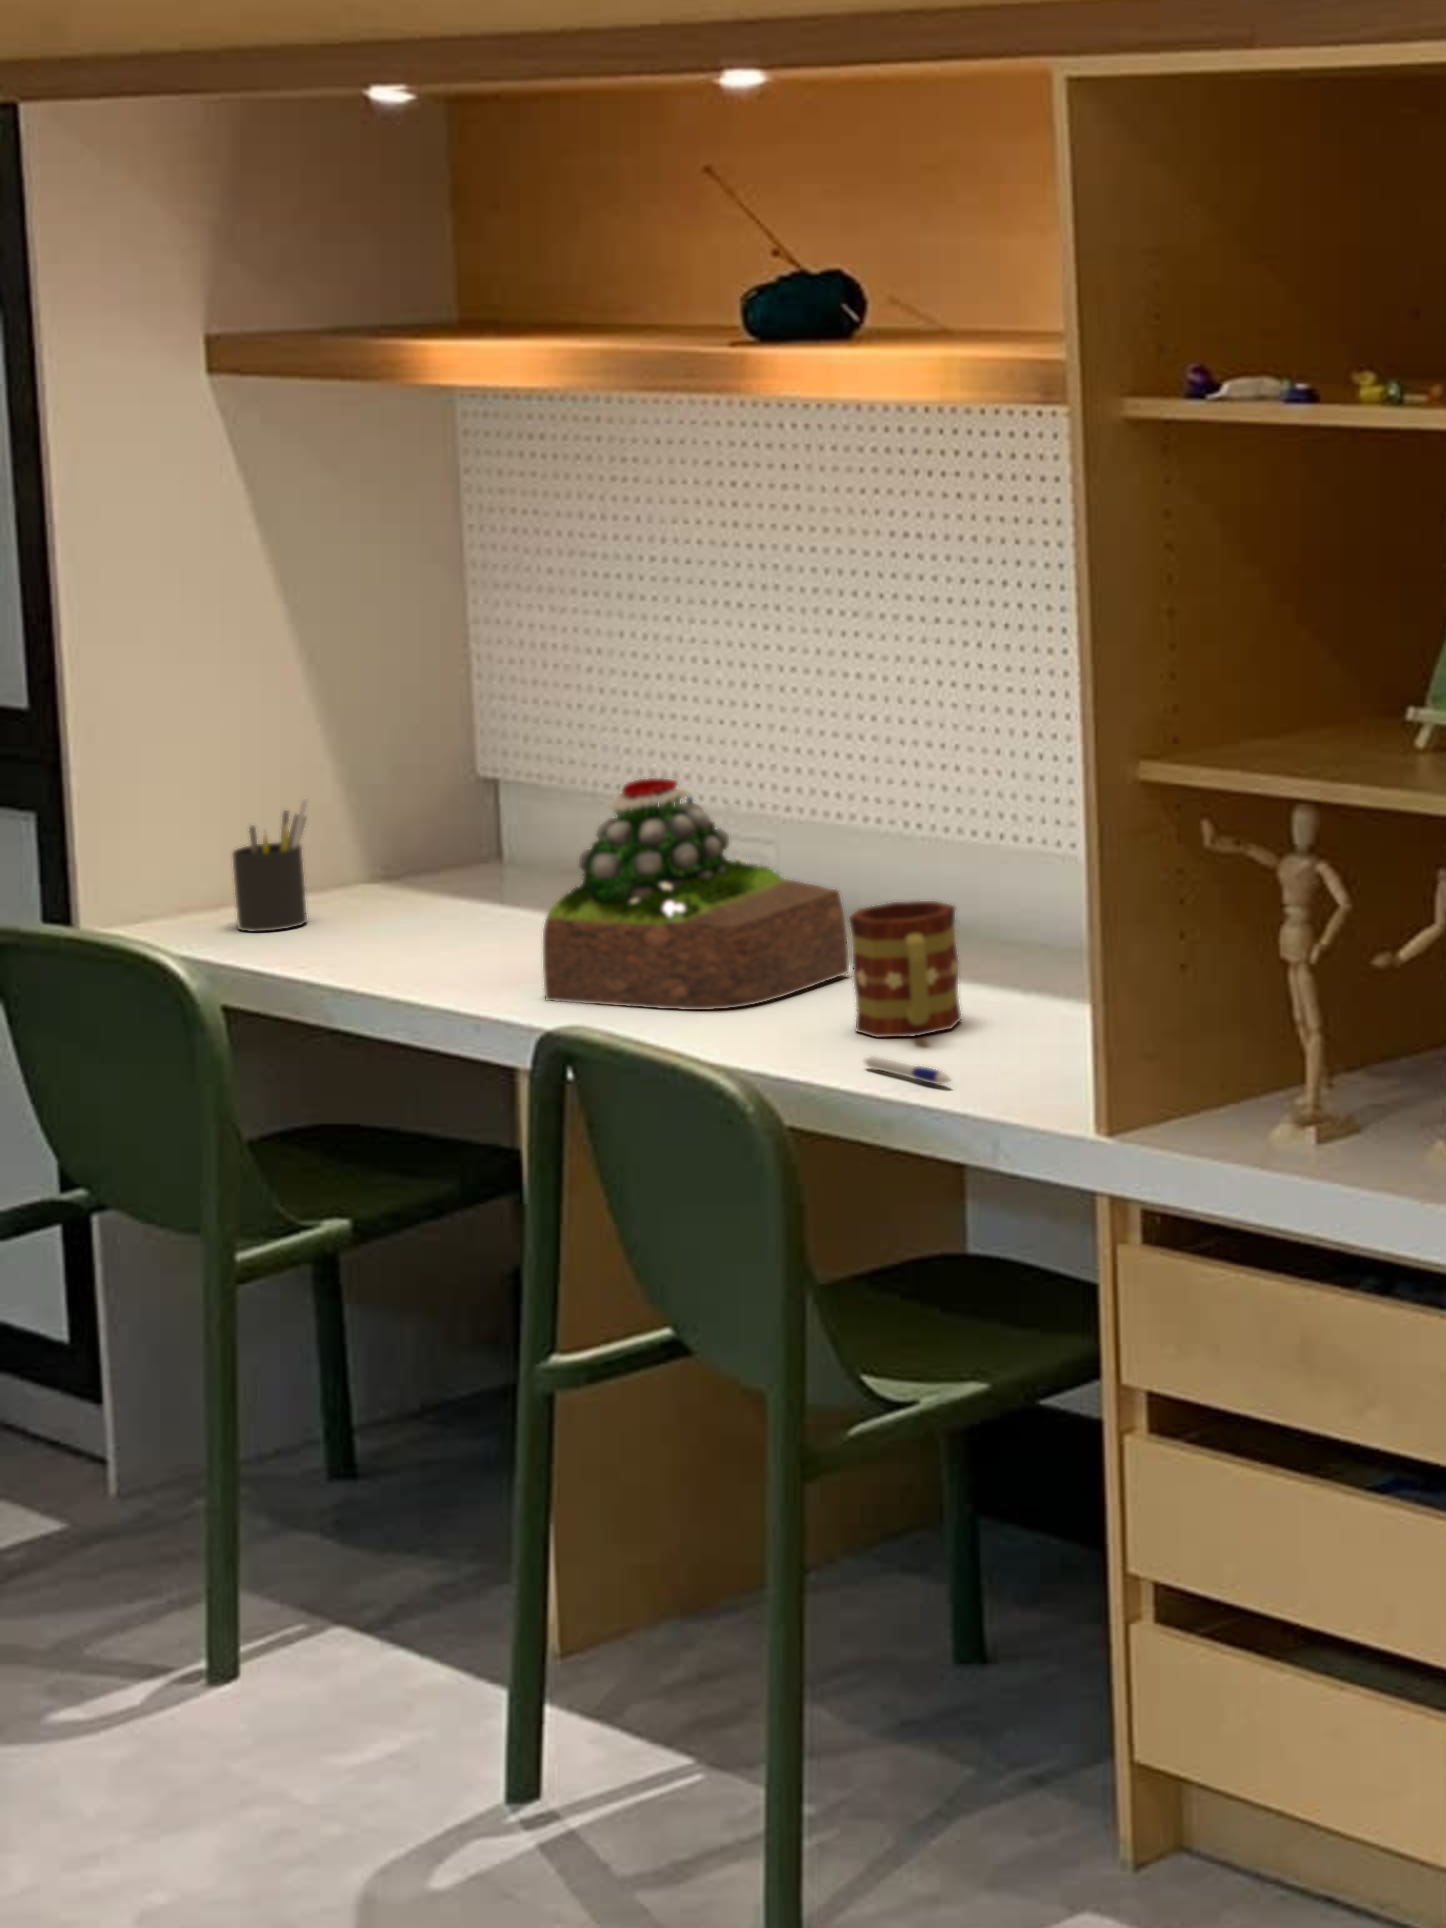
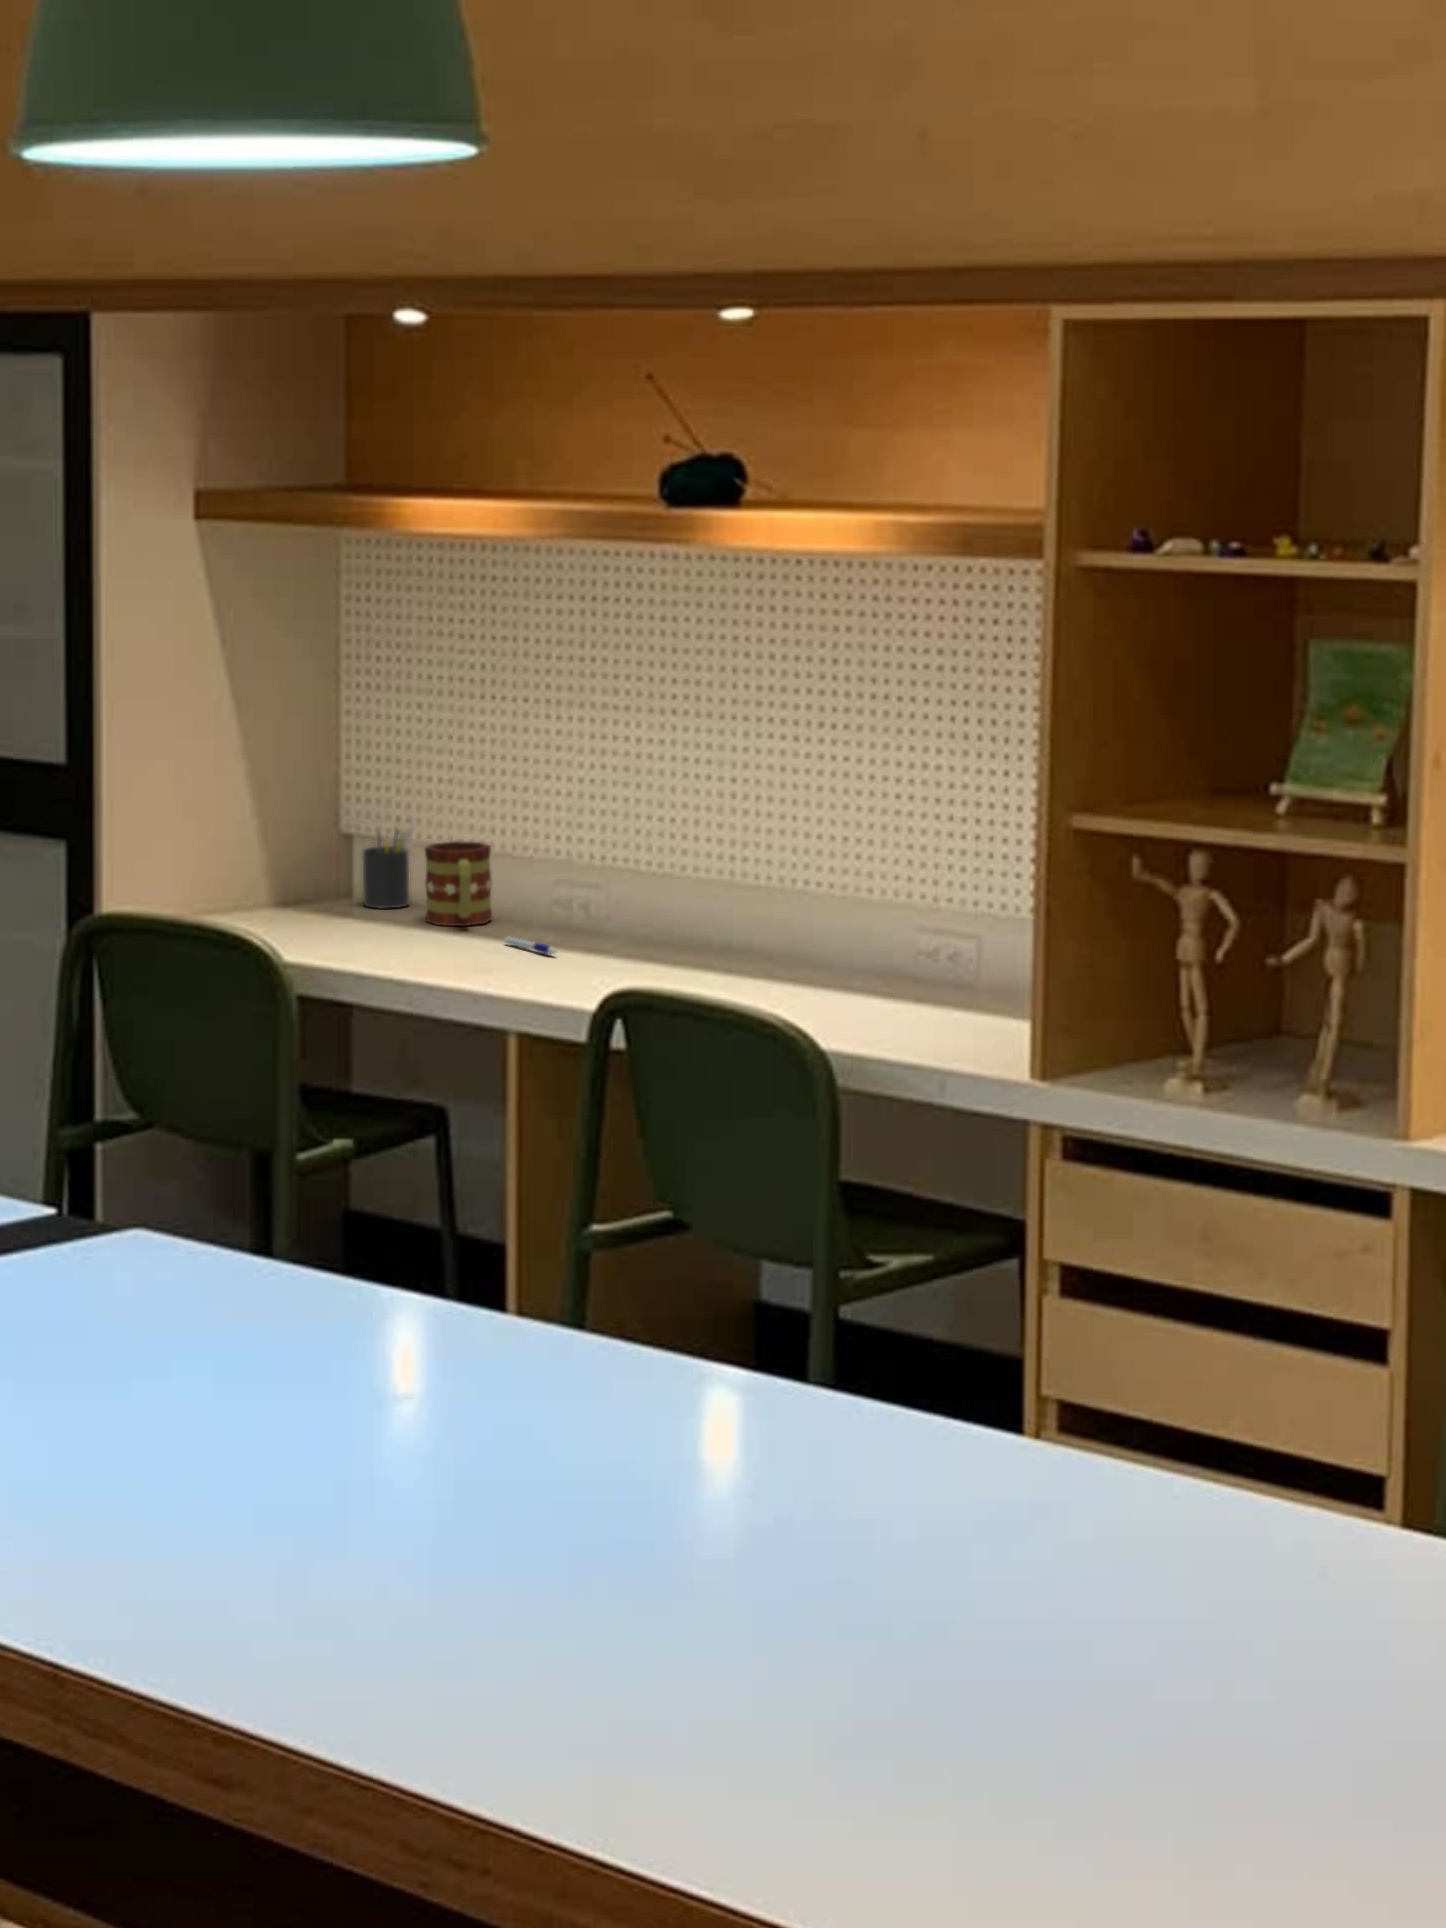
succulent plant: present [543,778,849,1010] -> none [605,812,815,979]
mug: present [849,901,961,1038] -> present [425,841,492,926]
pen: present [865,1057,950,1084] -> present [504,936,556,954]

